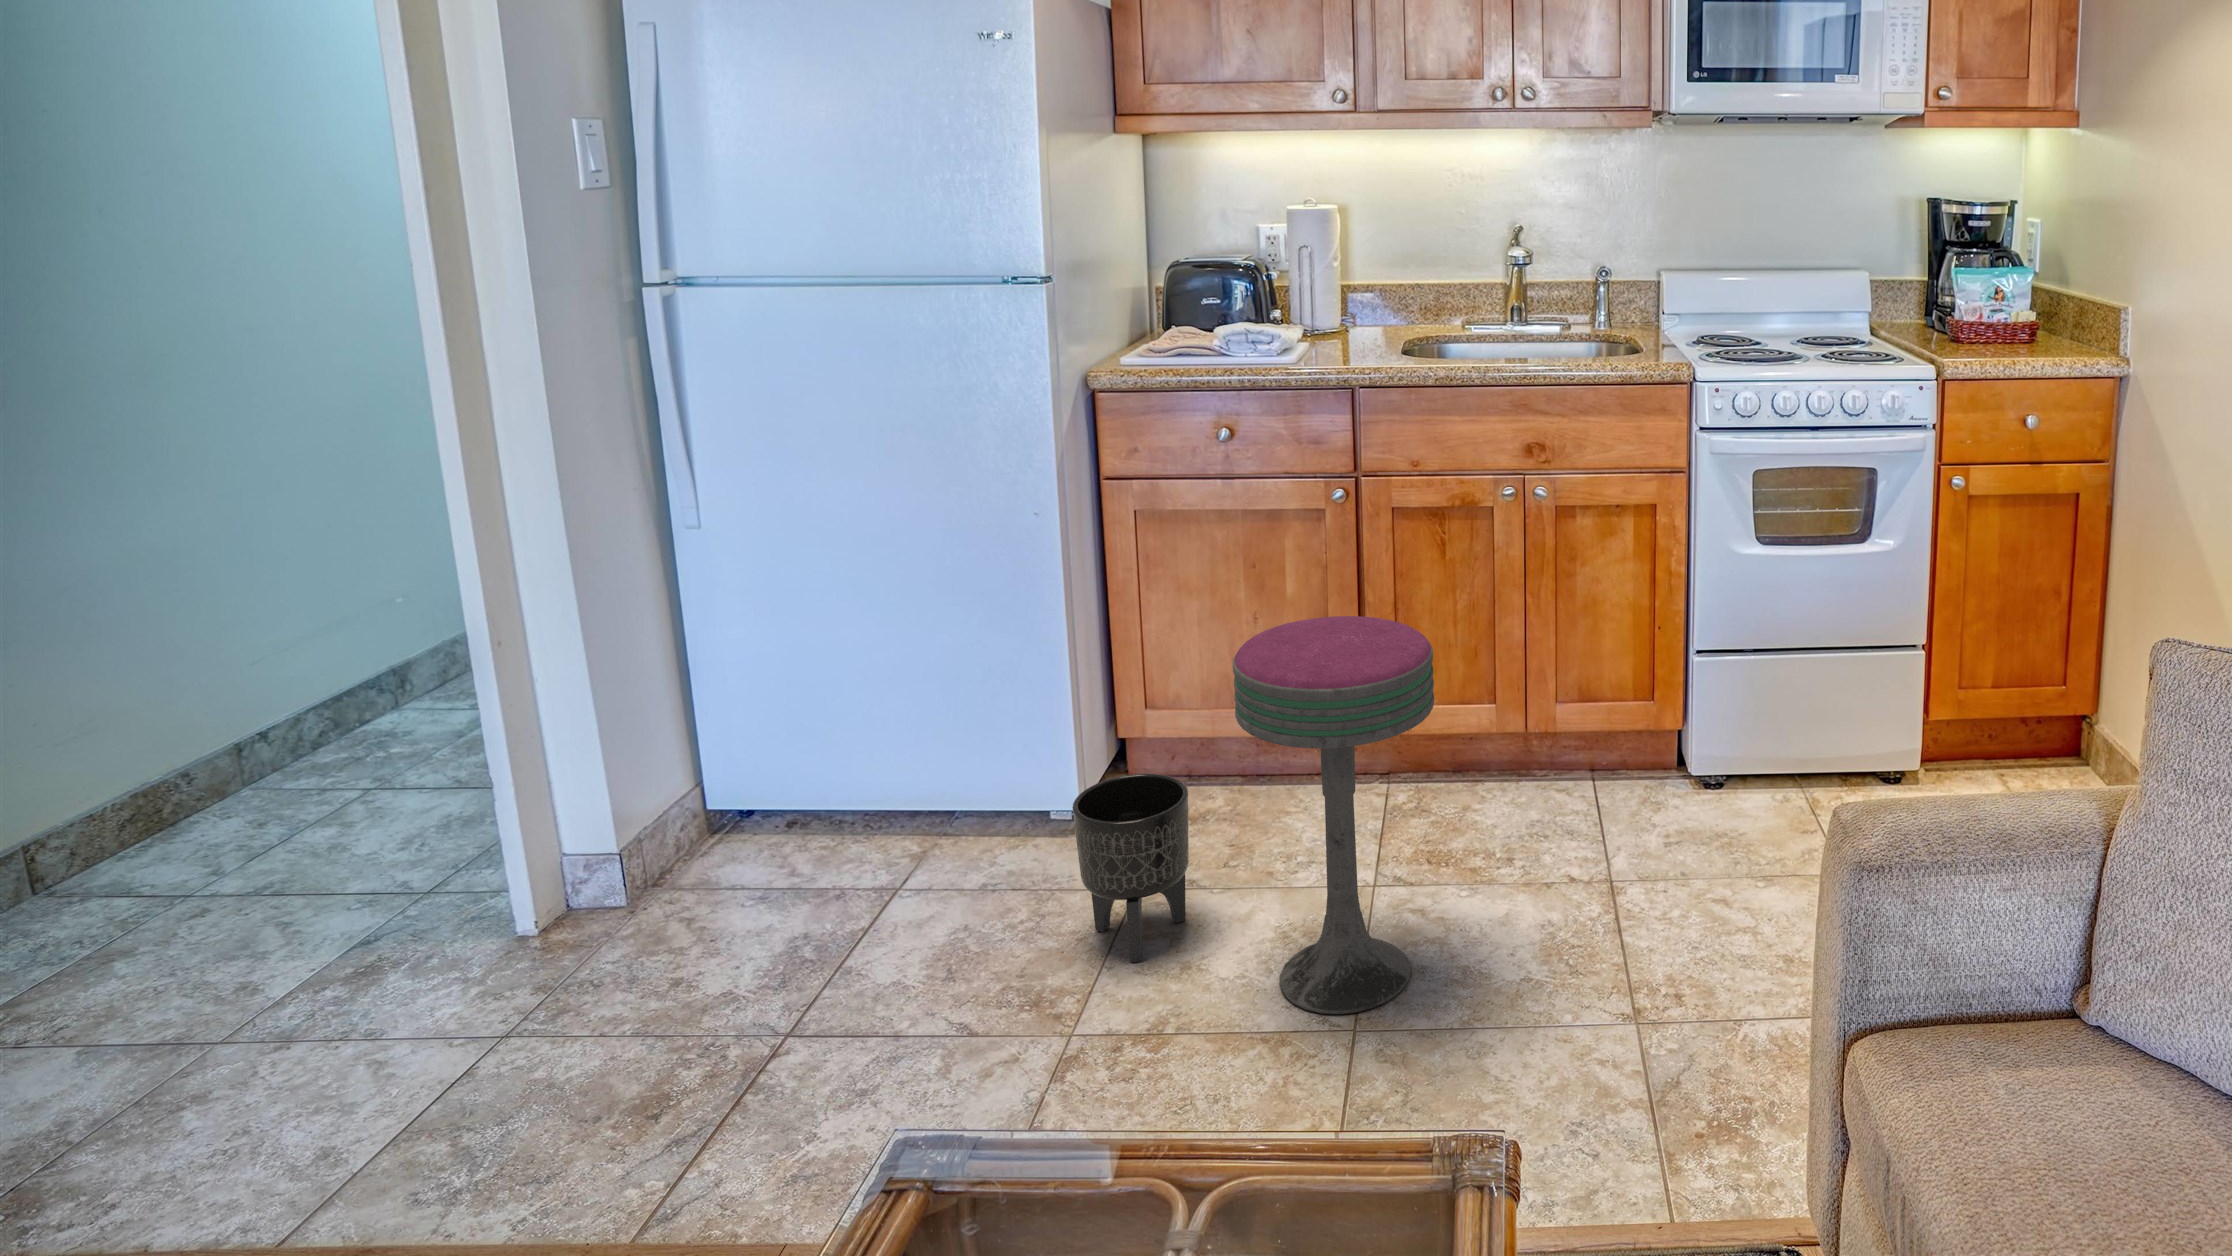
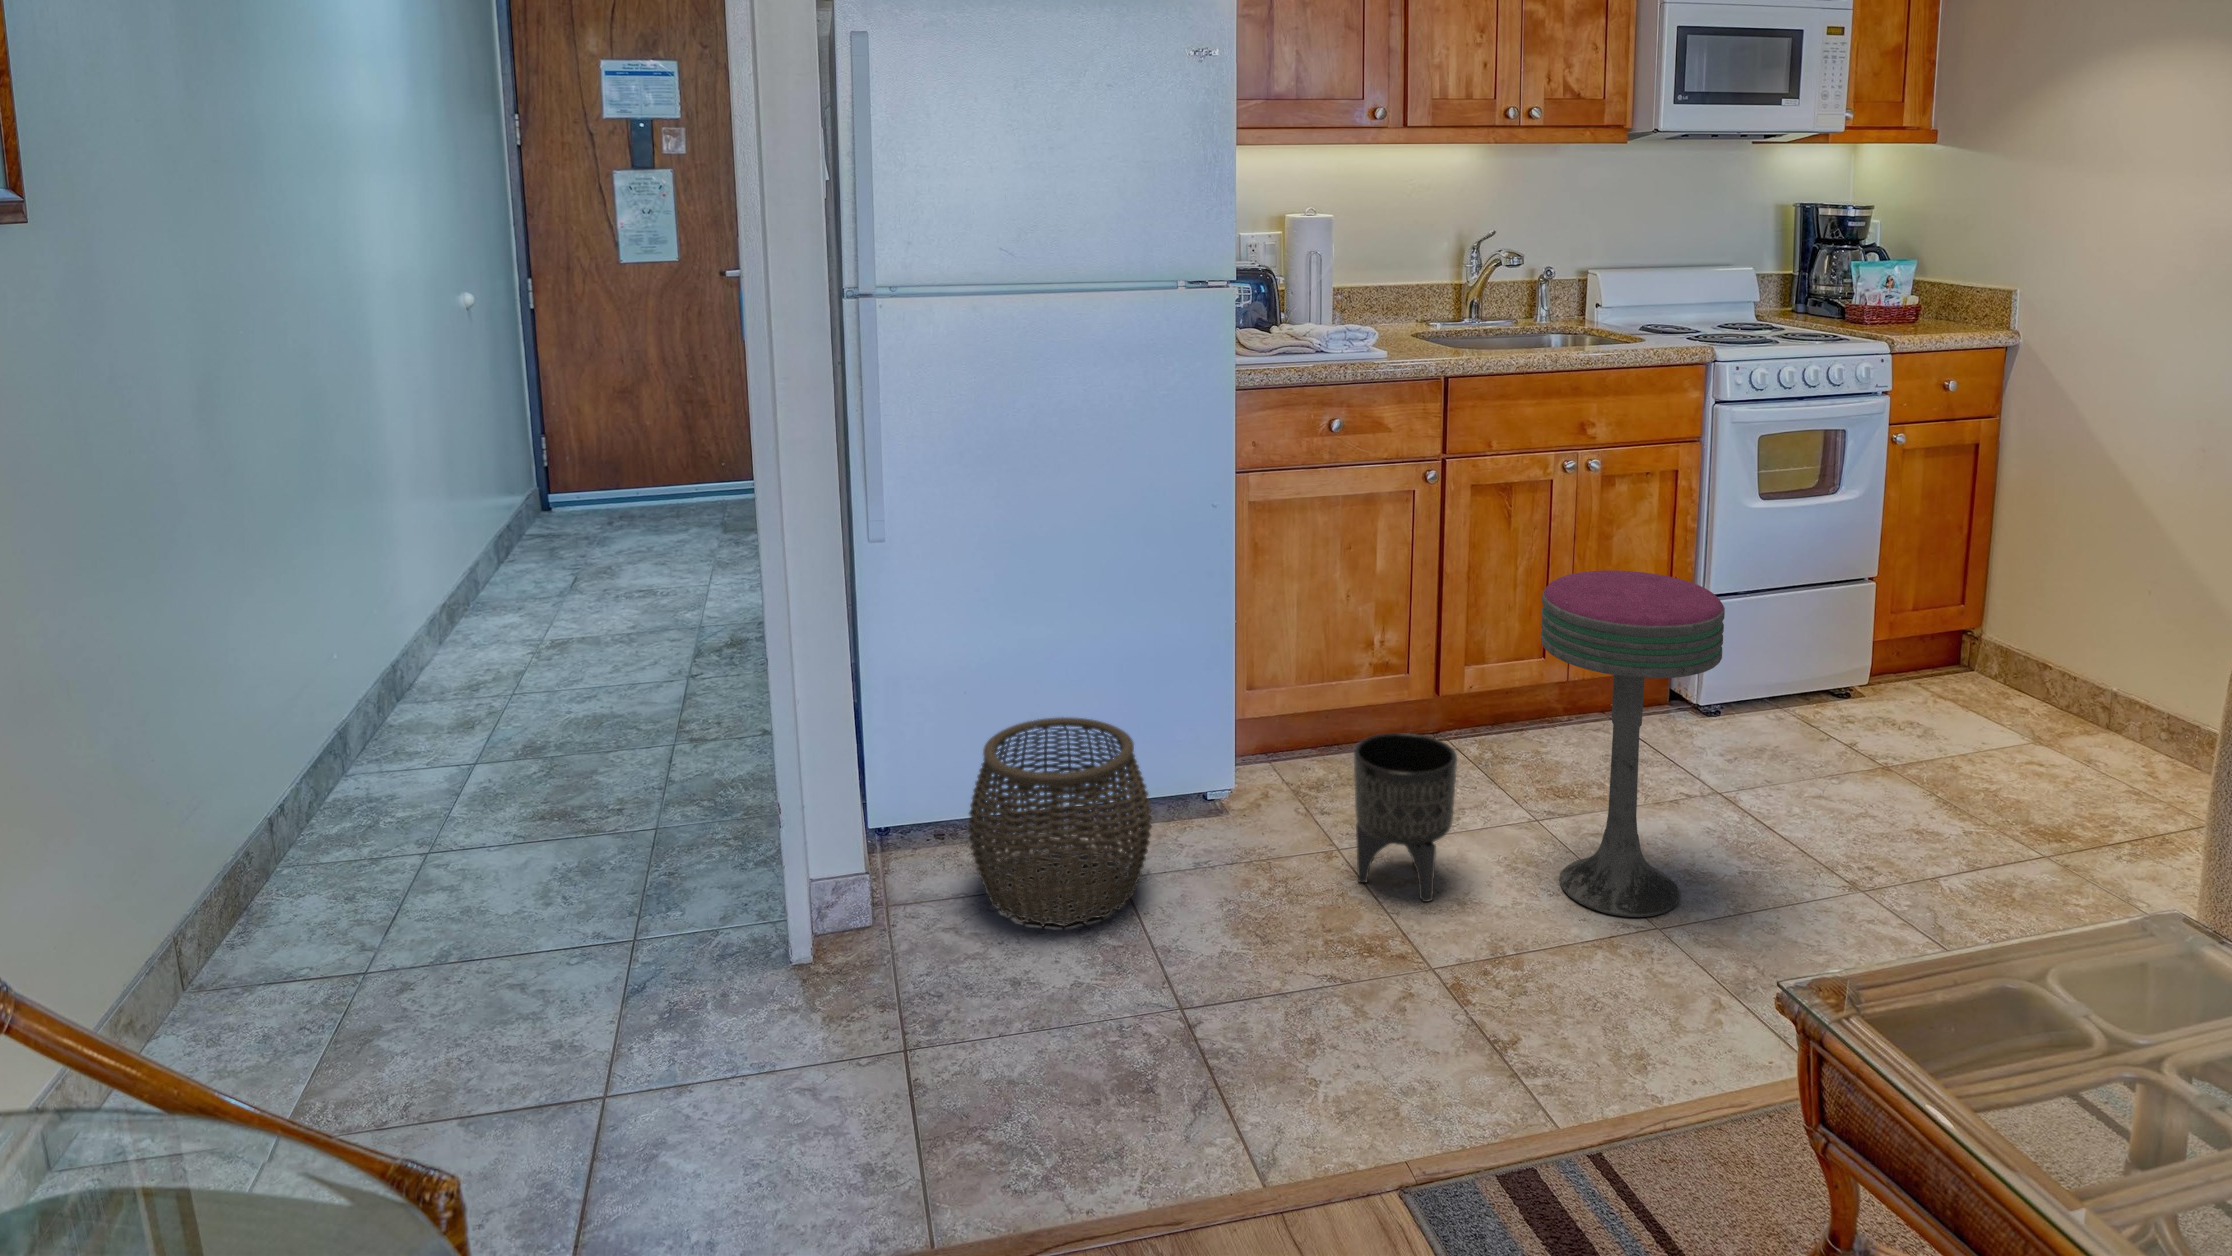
woven basket: none [700,722,913,938] -> present [968,717,1152,927]

